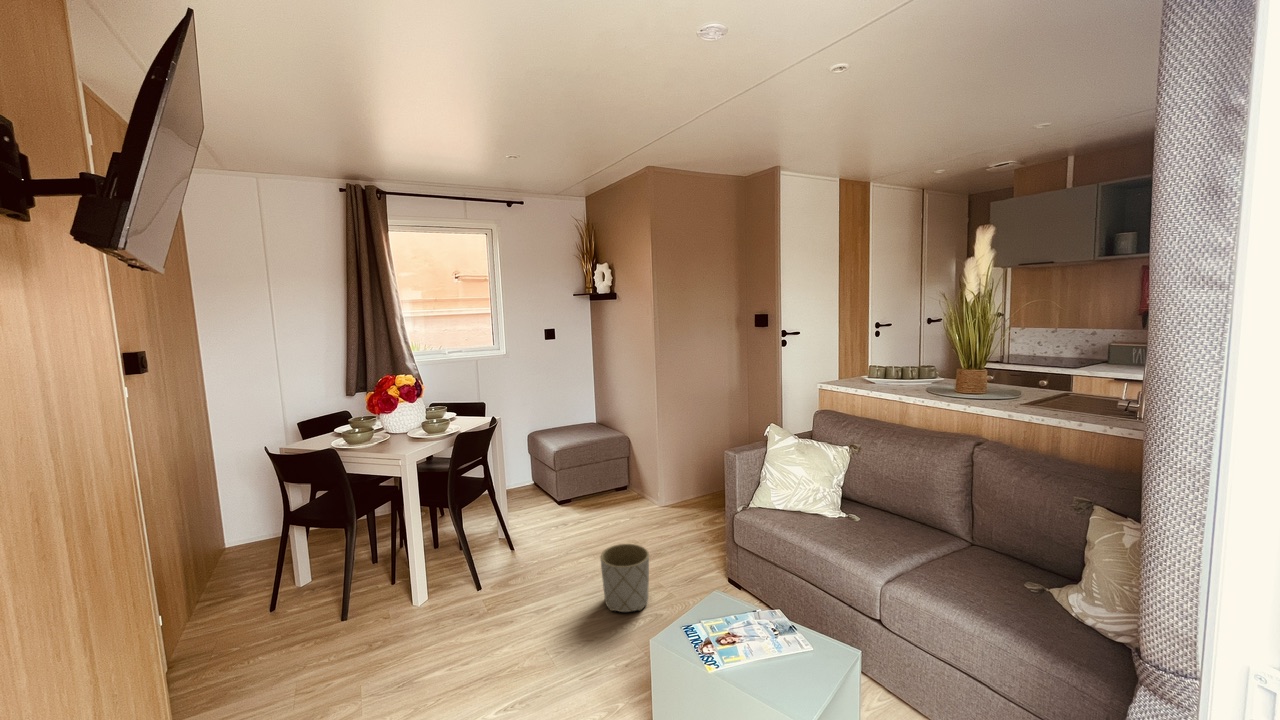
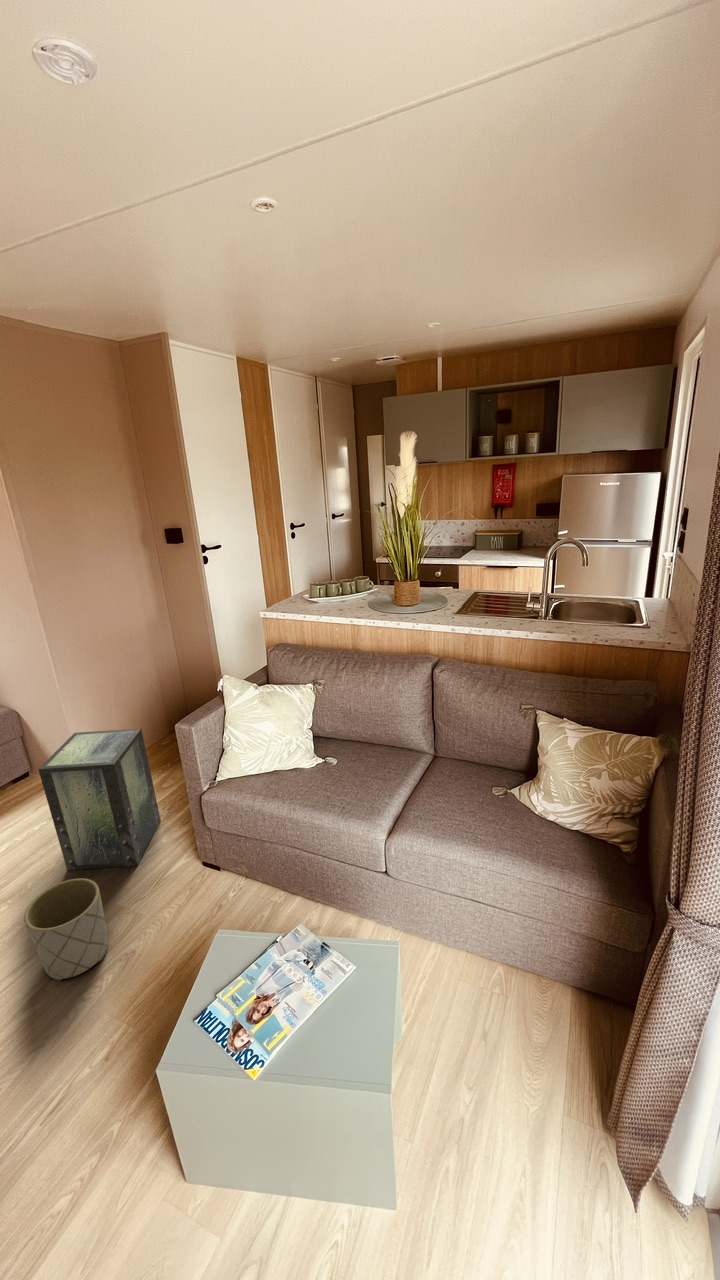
storage box: none [631,451,707,564] -> present [38,728,161,870]

